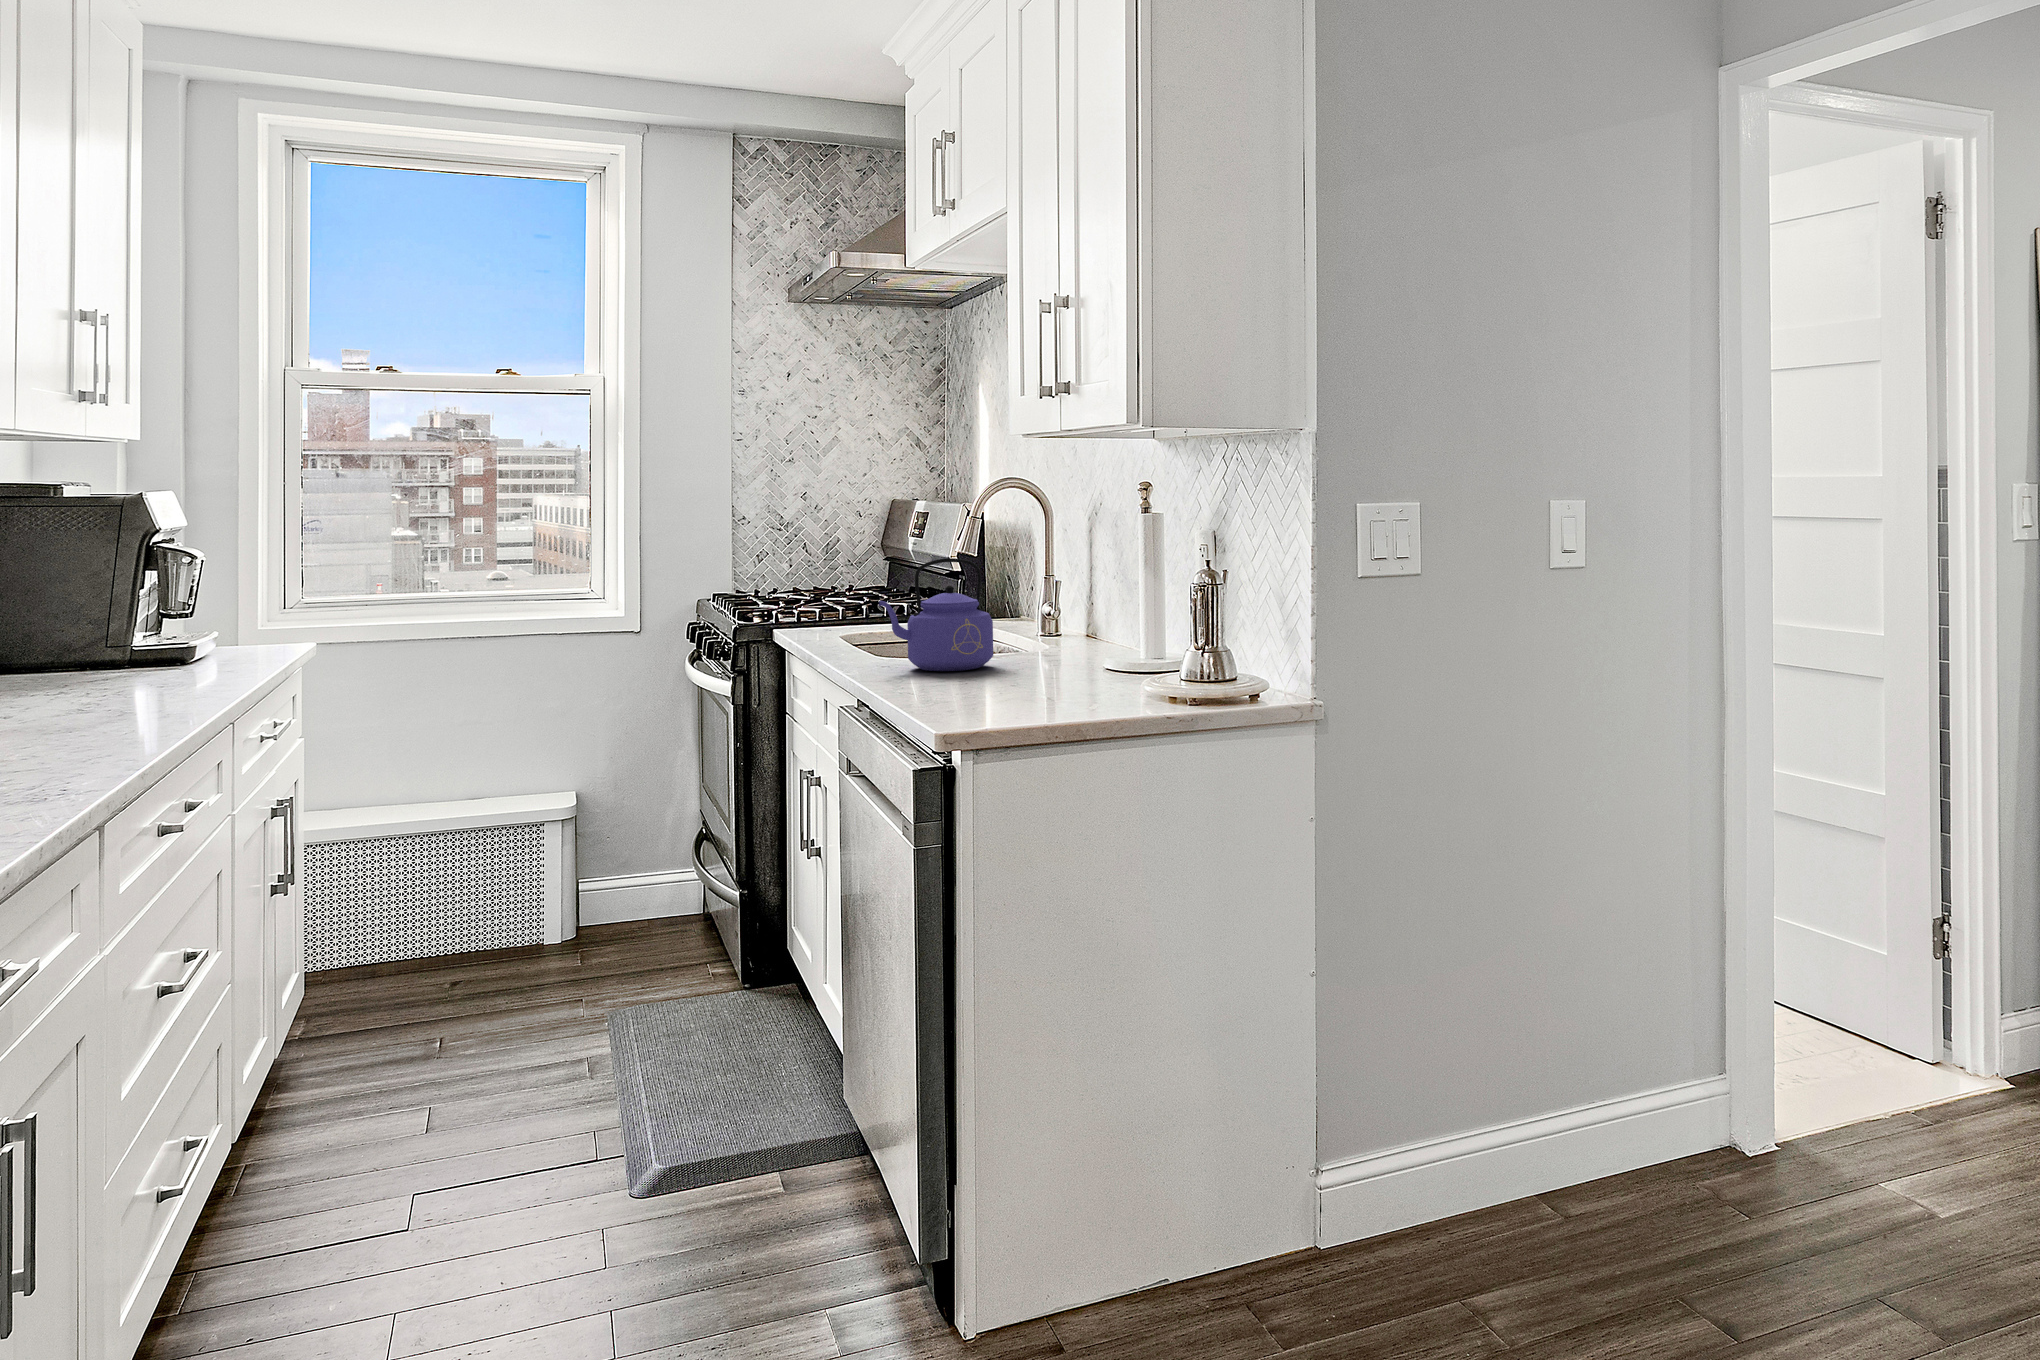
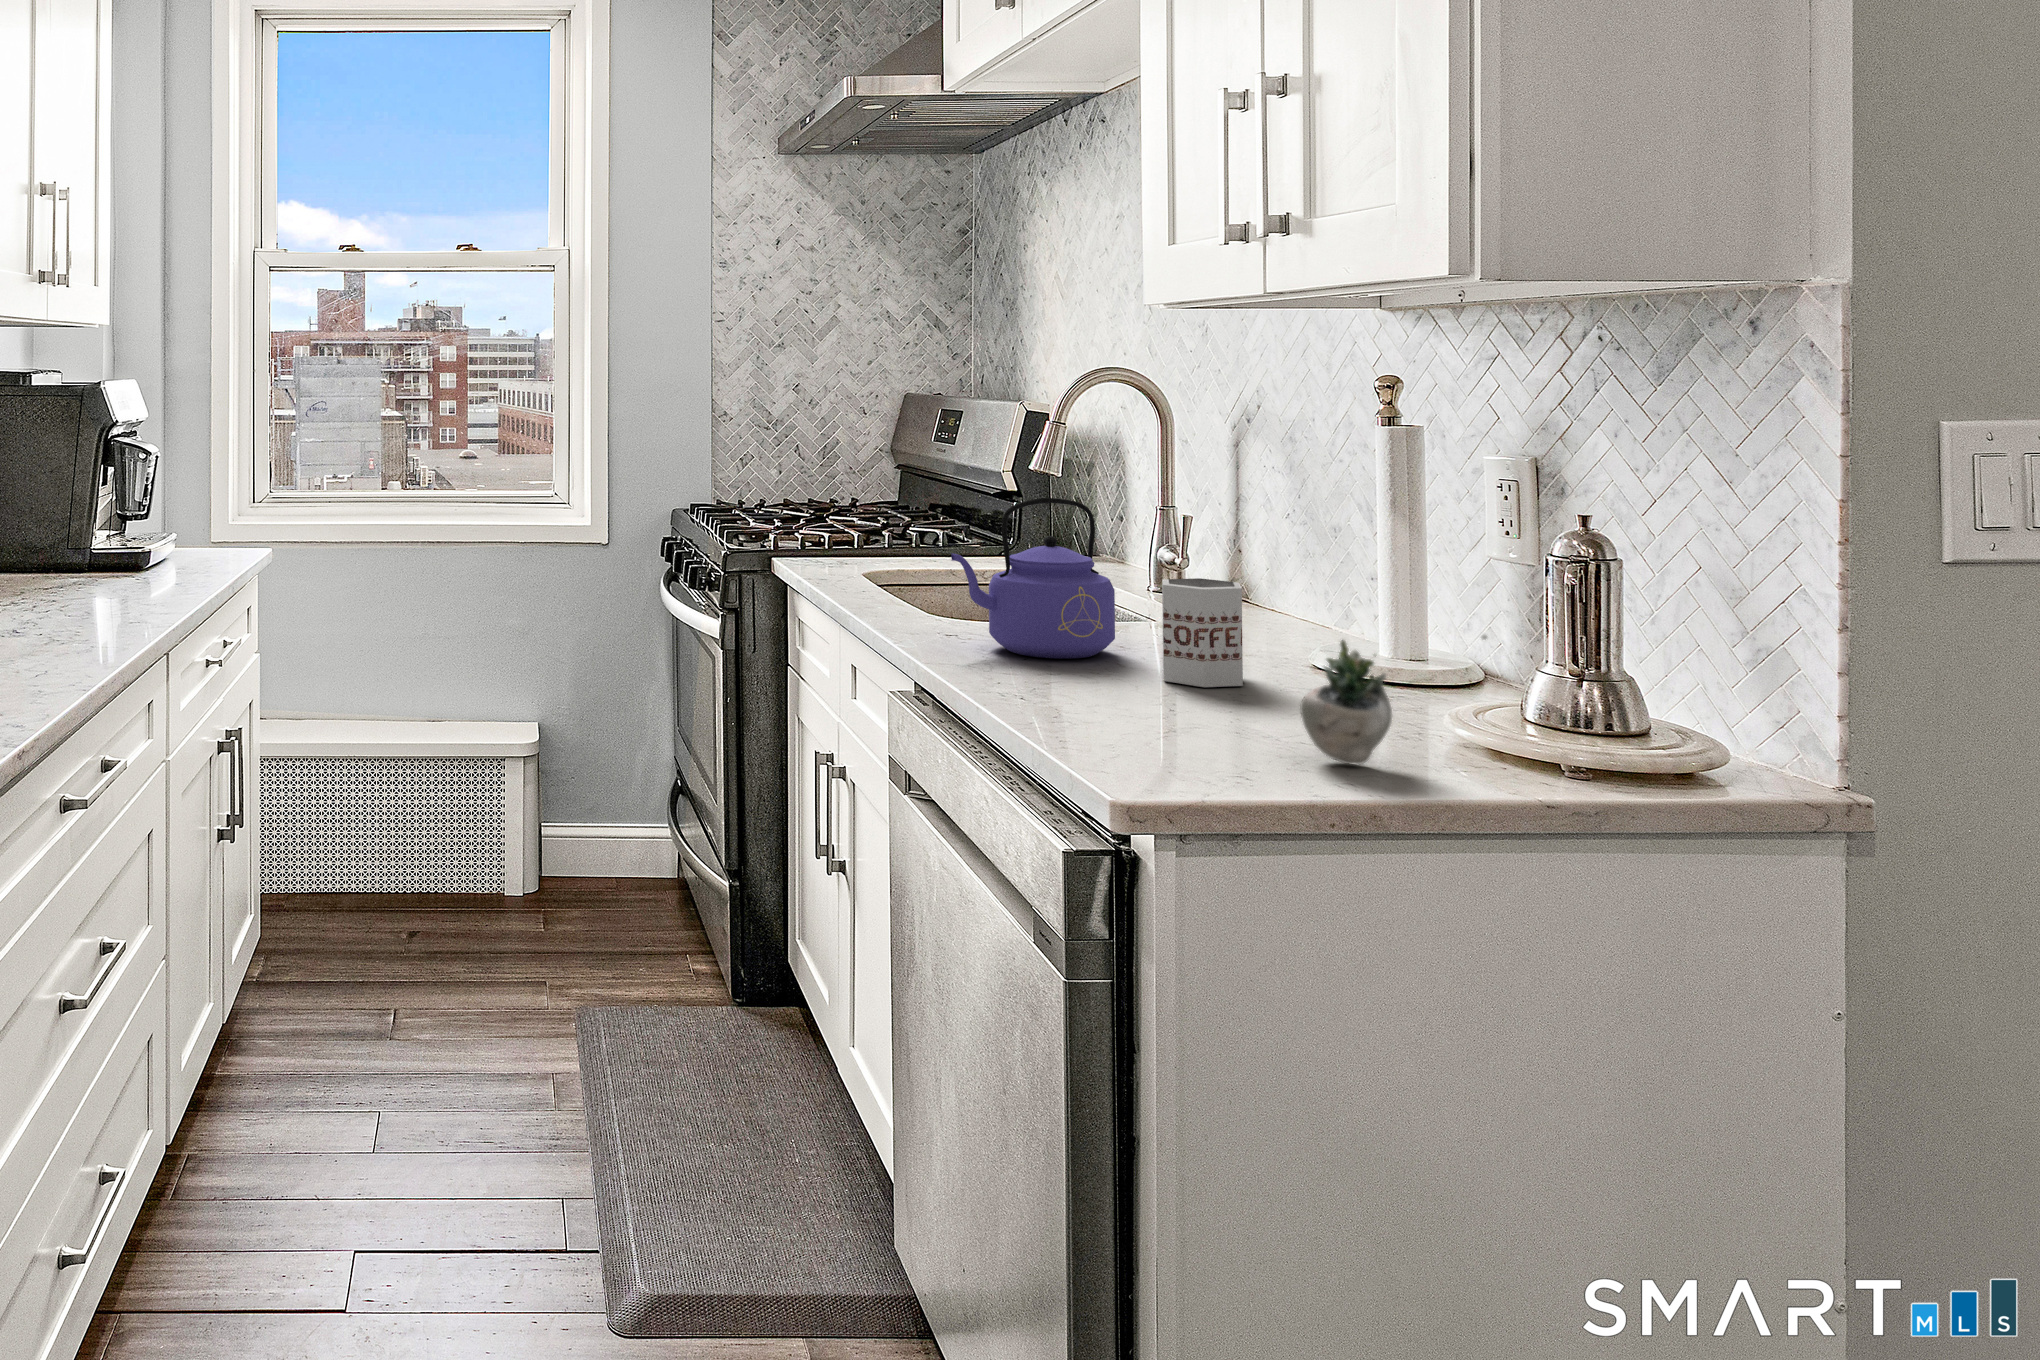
mug: none [1015,607,1067,679] -> present [1162,578,1243,687]
succulent plant: none [1070,619,1174,706] -> present [1300,635,1487,765]

